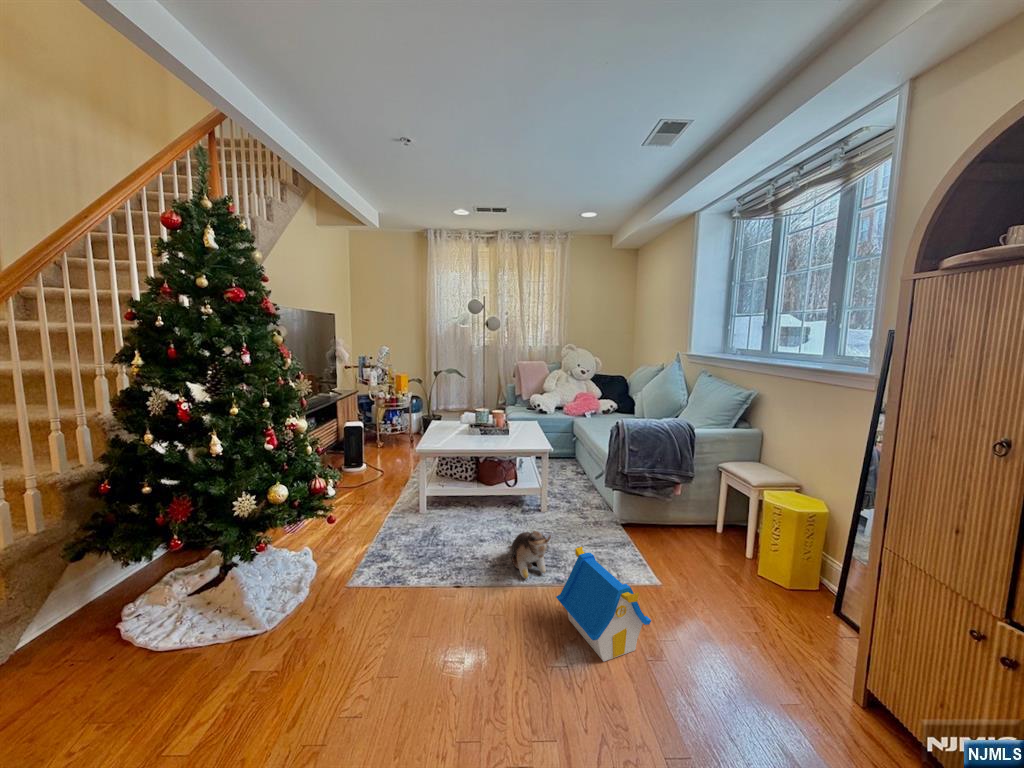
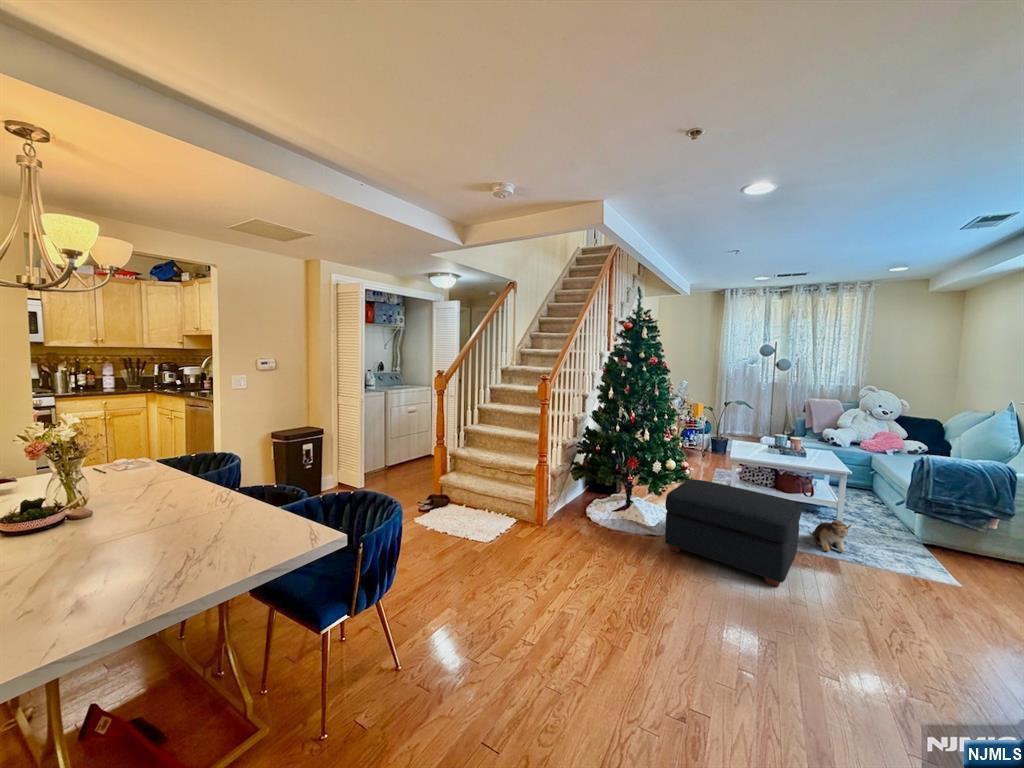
ottoman: none [225,509,484,716] -> present [665,479,801,587]
toy house: present [556,547,651,662] -> none [855,534,941,605]

